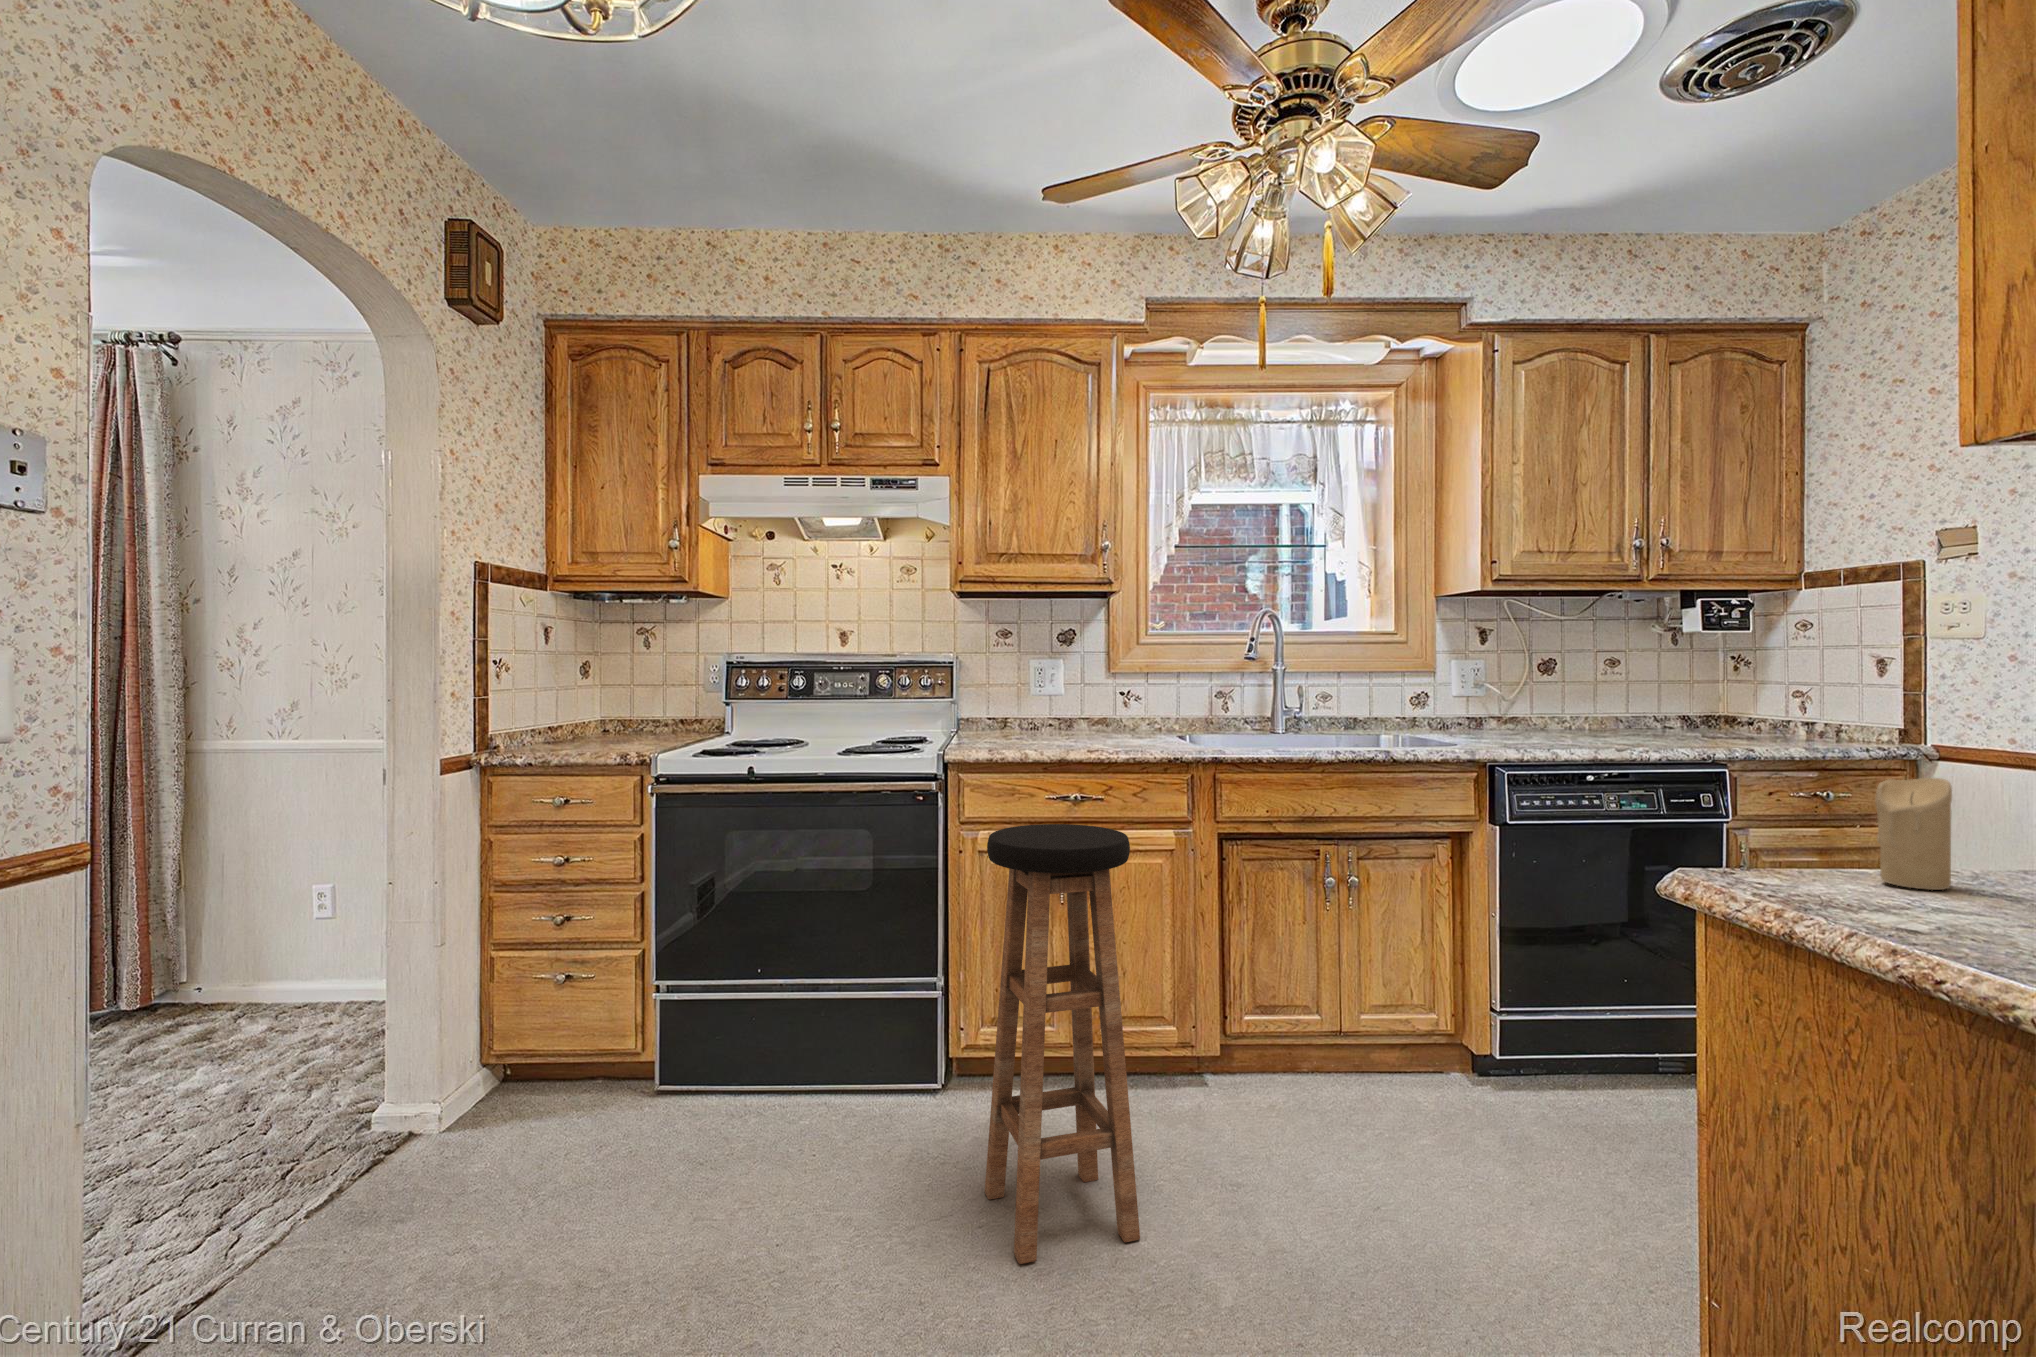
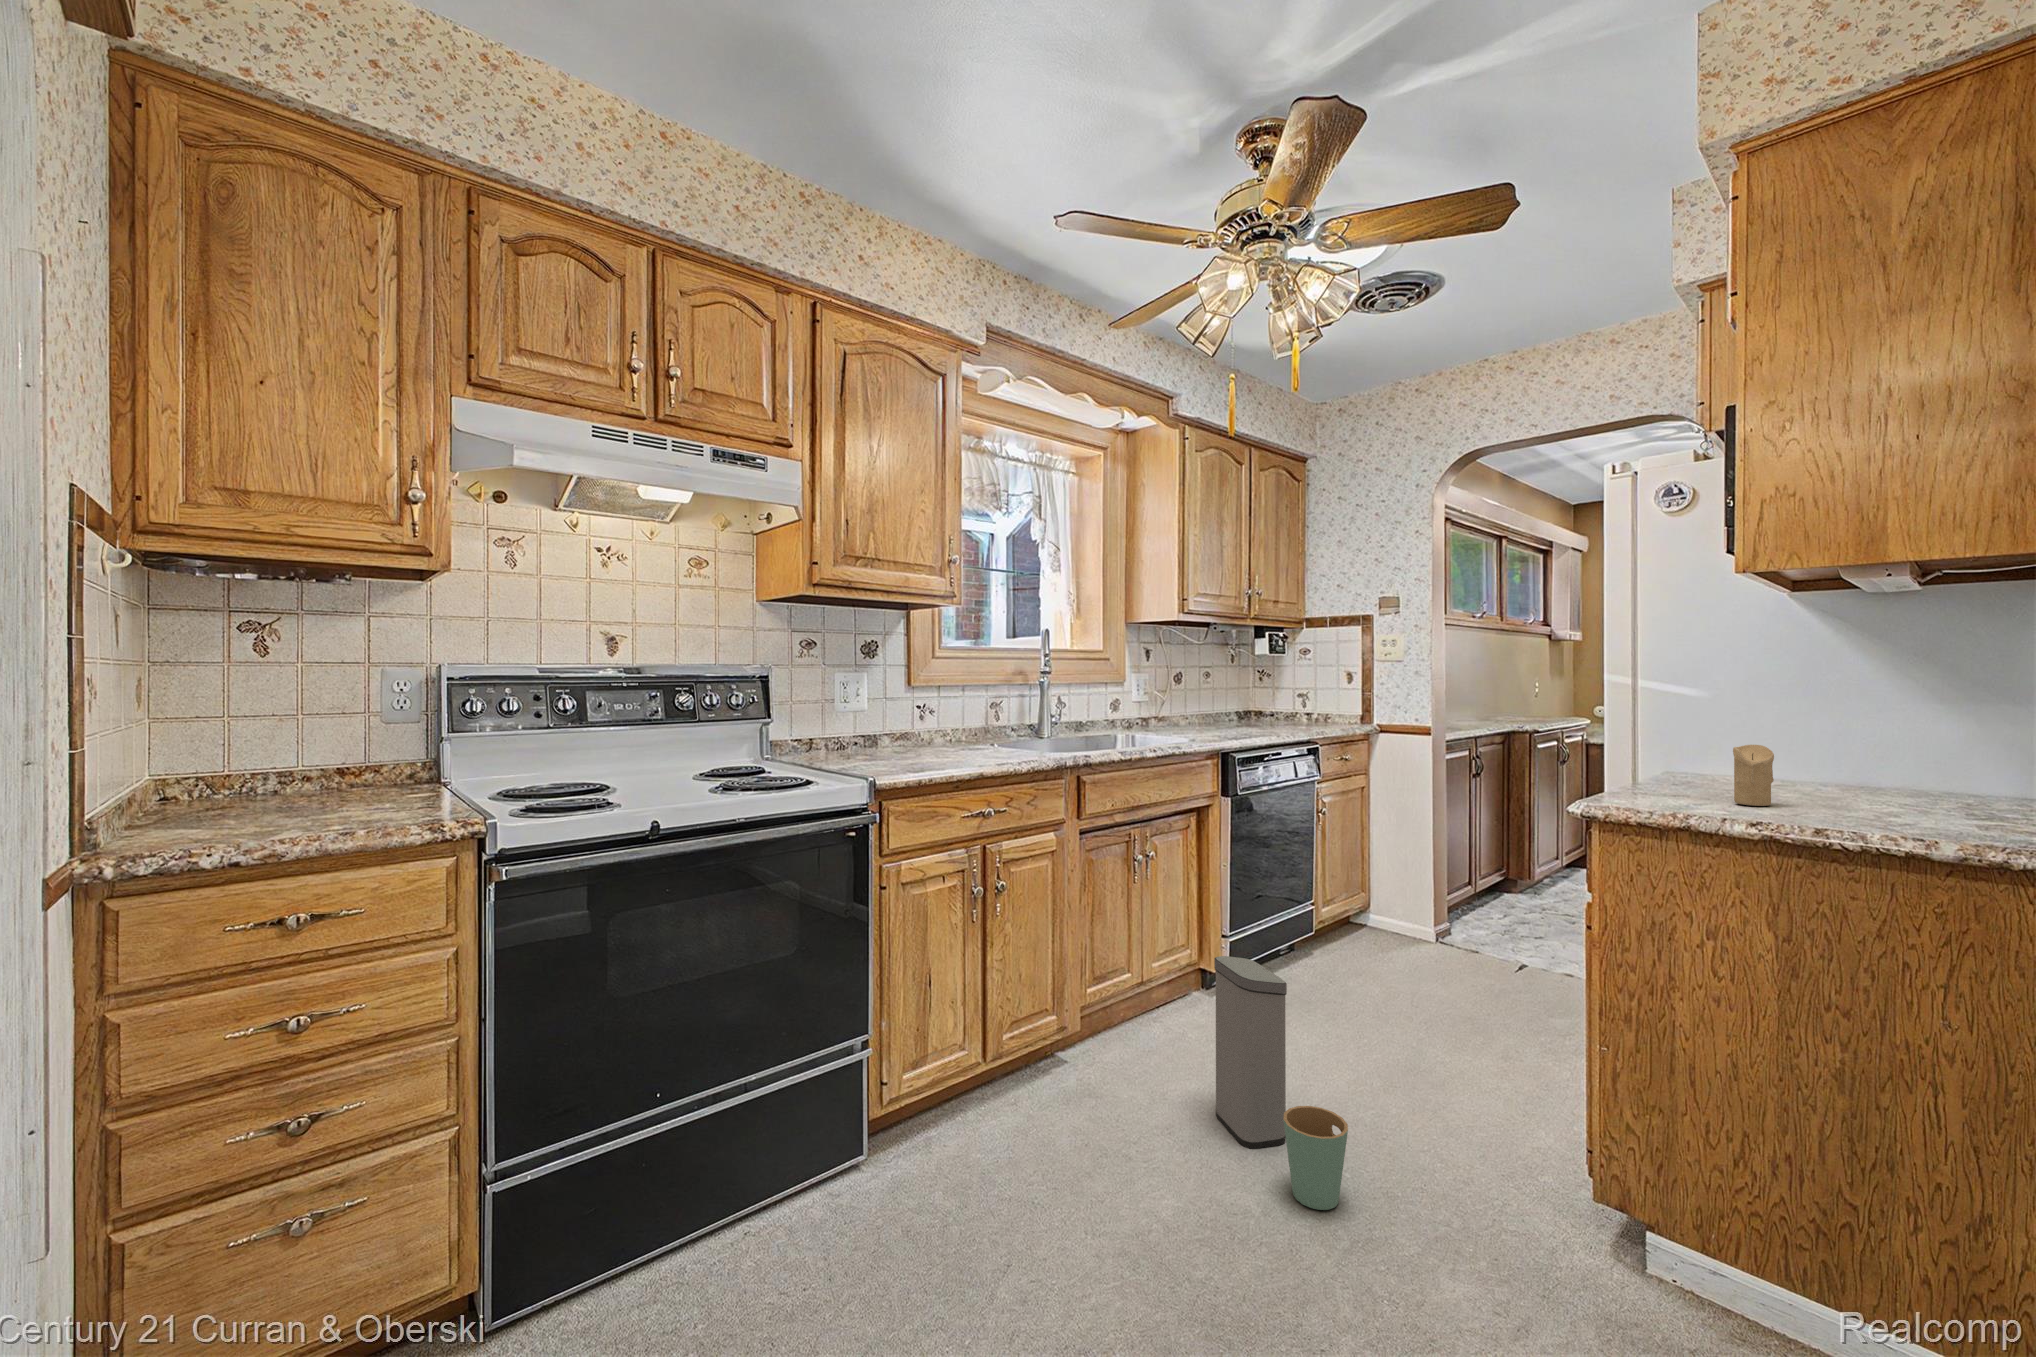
bar stool: present [985,824,1140,1264] -> none [1044,837,1205,1291]
trash can: none [1242,991,1342,1298] -> present [1214,956,1348,1210]

